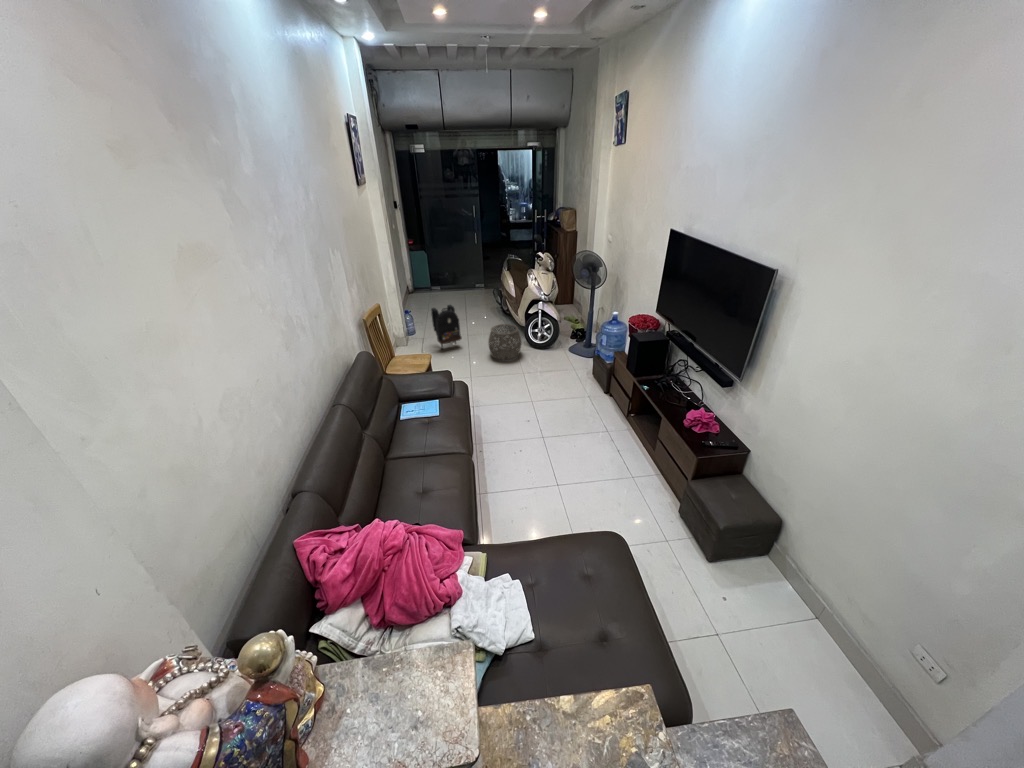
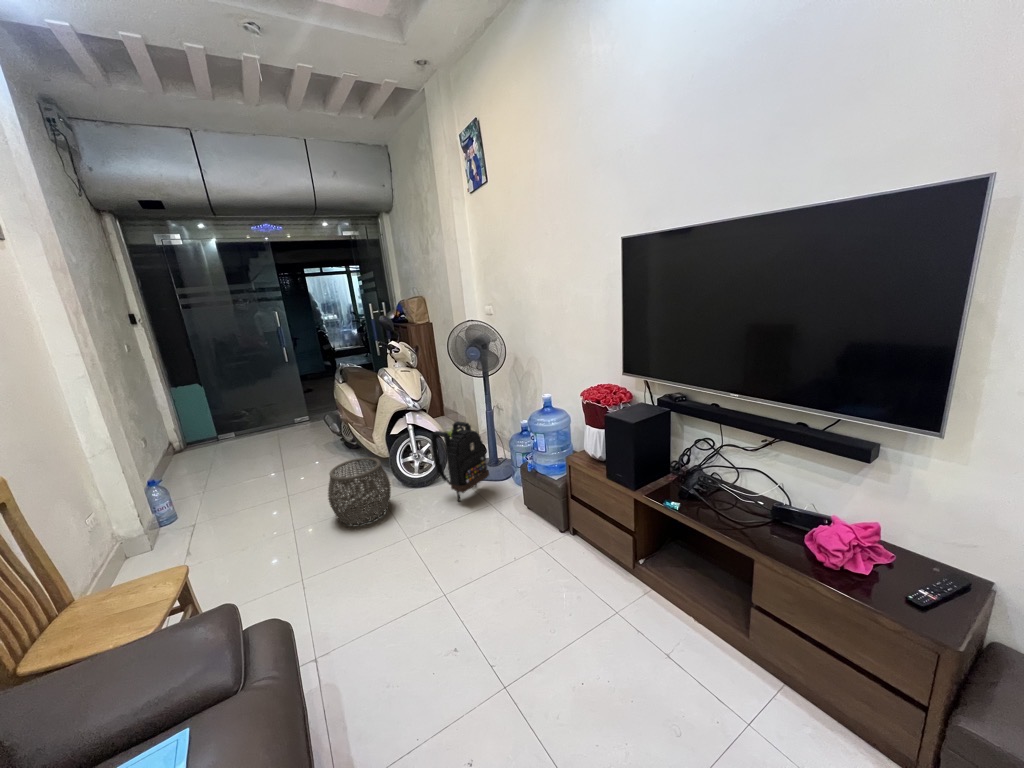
backpack: present [431,305,462,348] -> present [431,421,489,501]

